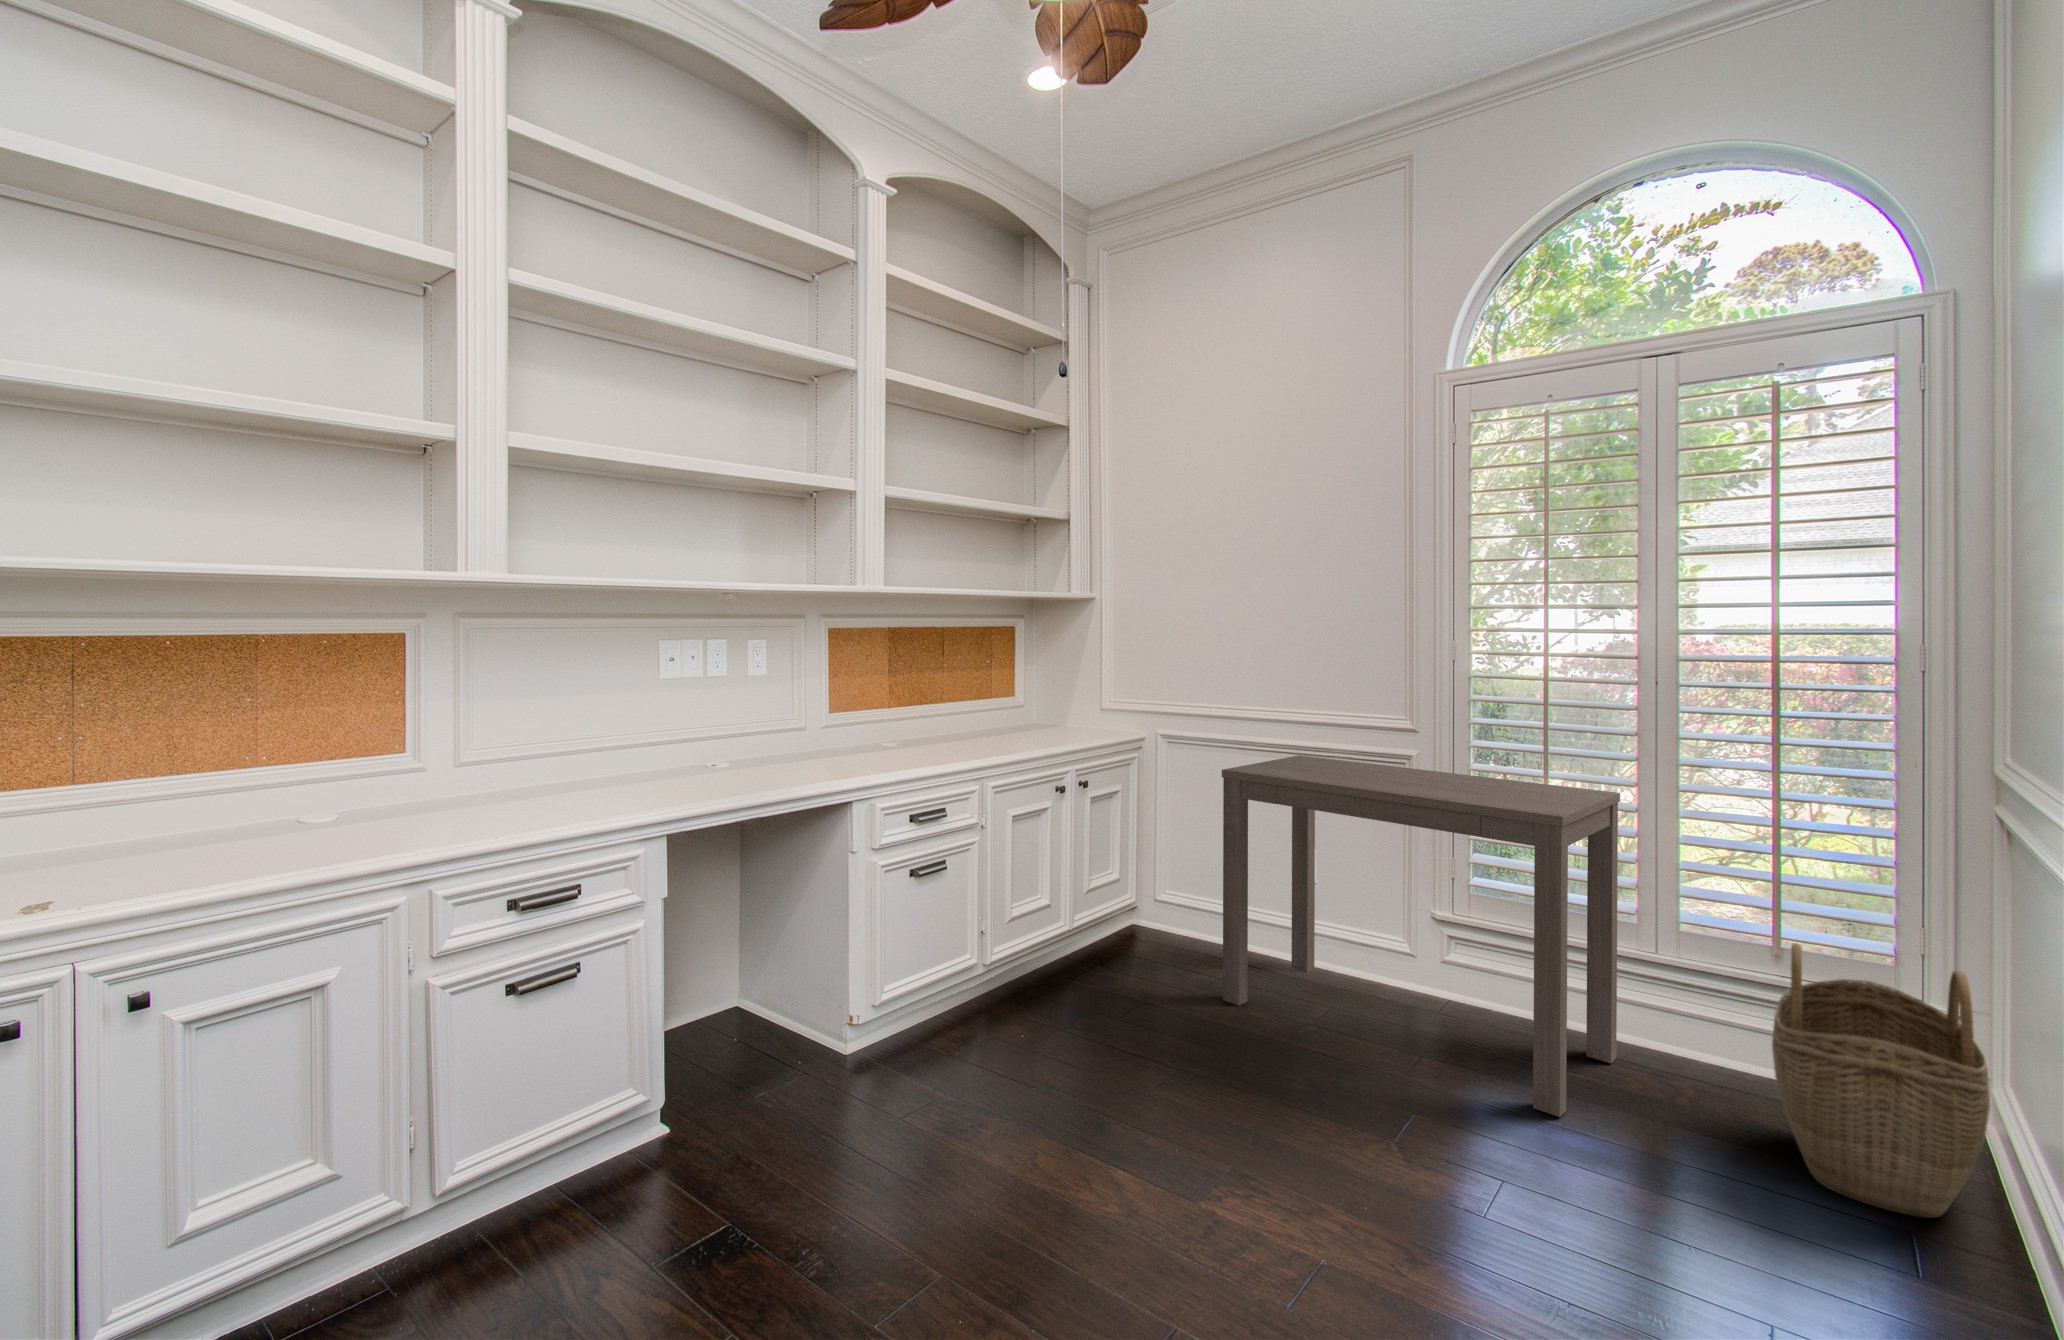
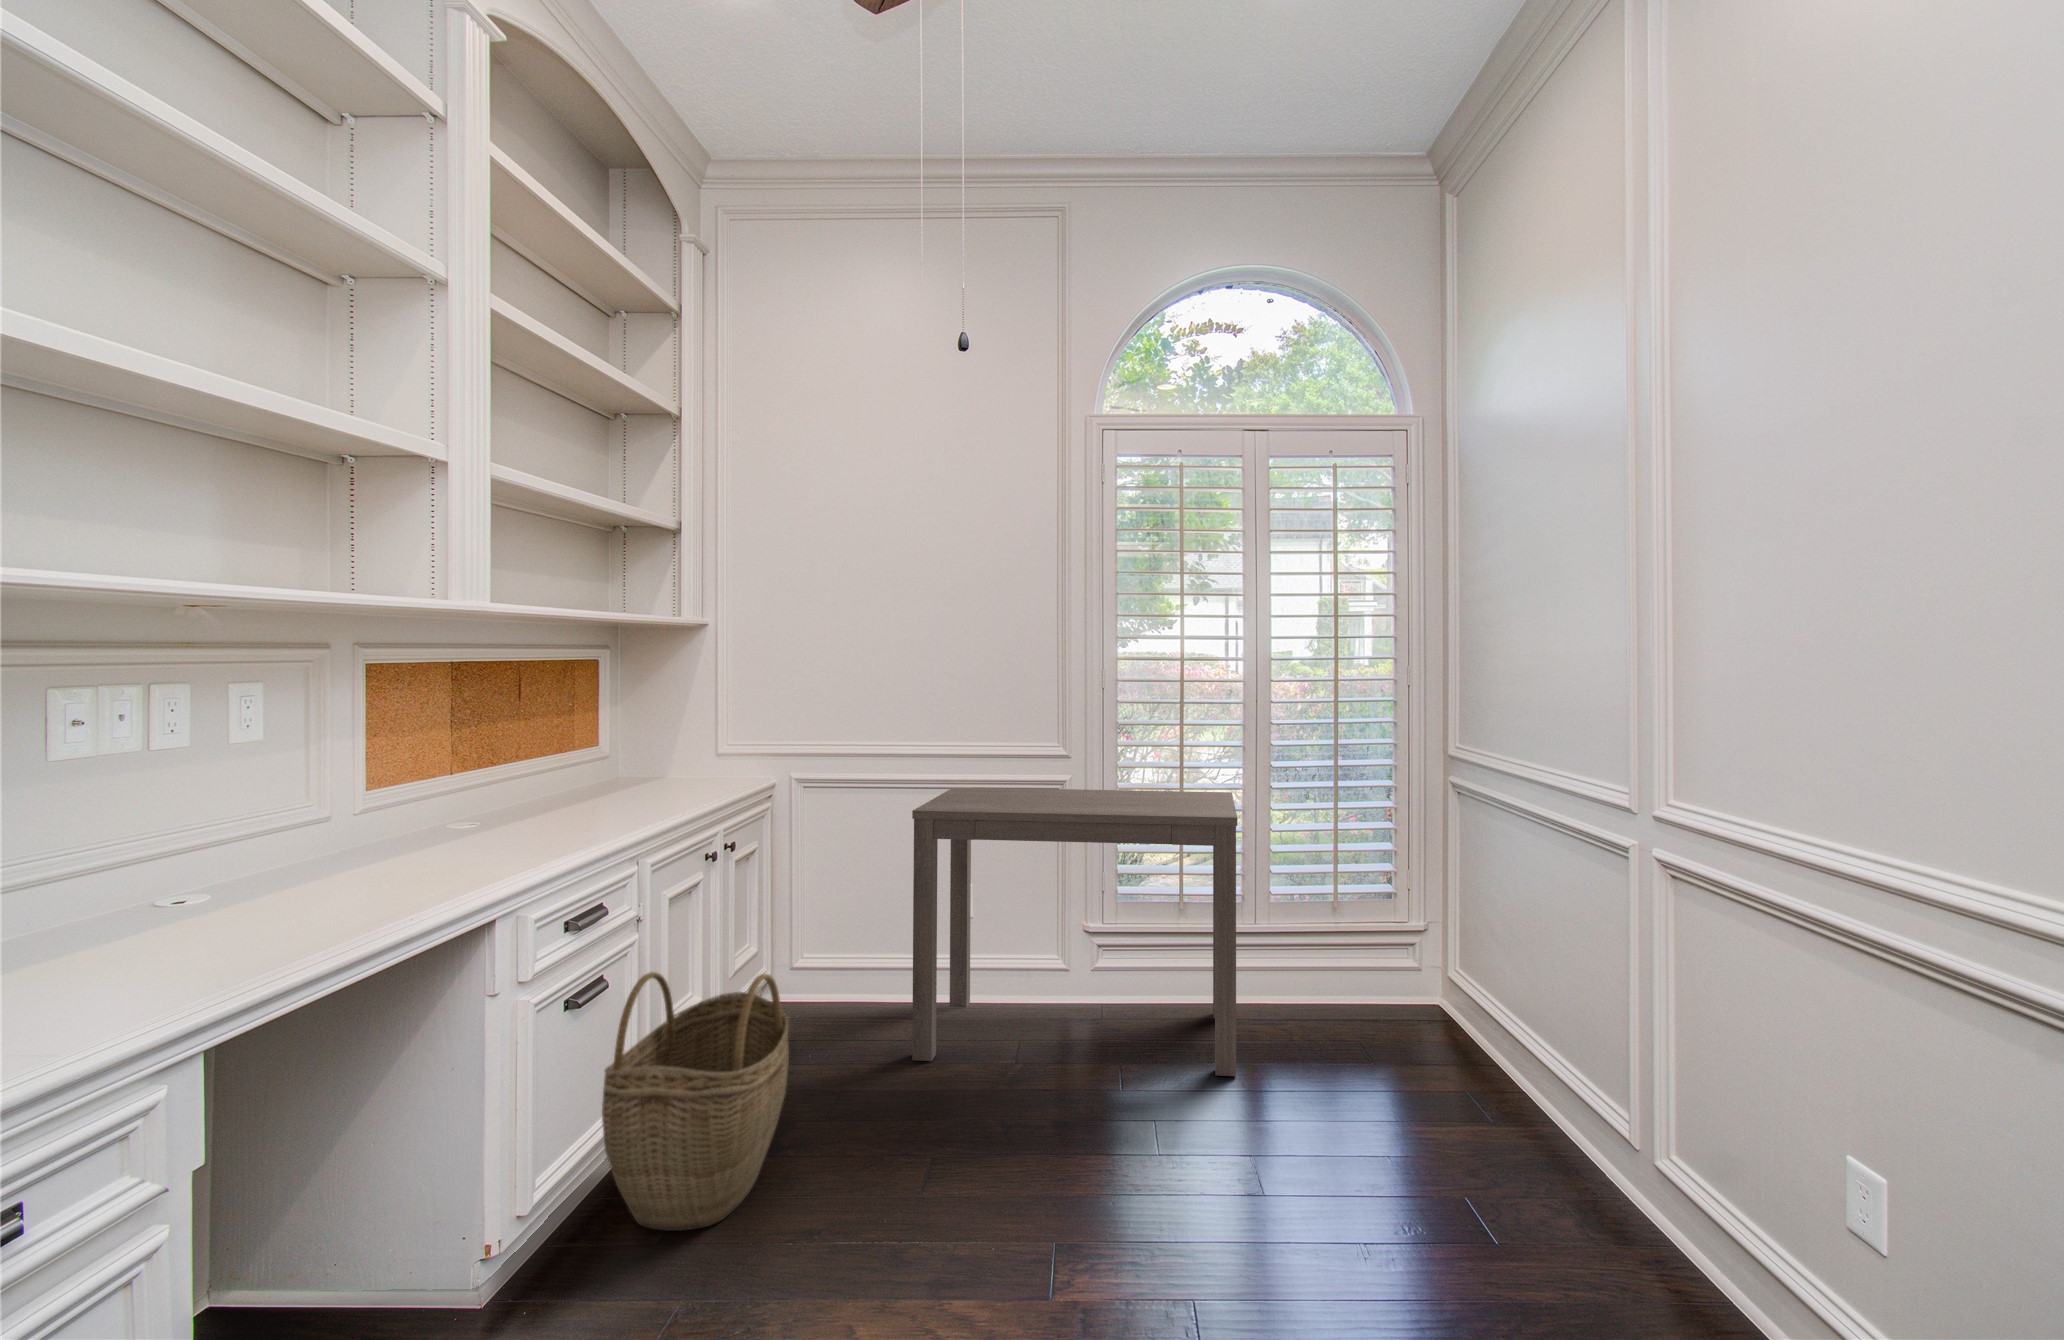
woven basket: present [1772,943,1990,1218] -> present [602,972,789,1231]

